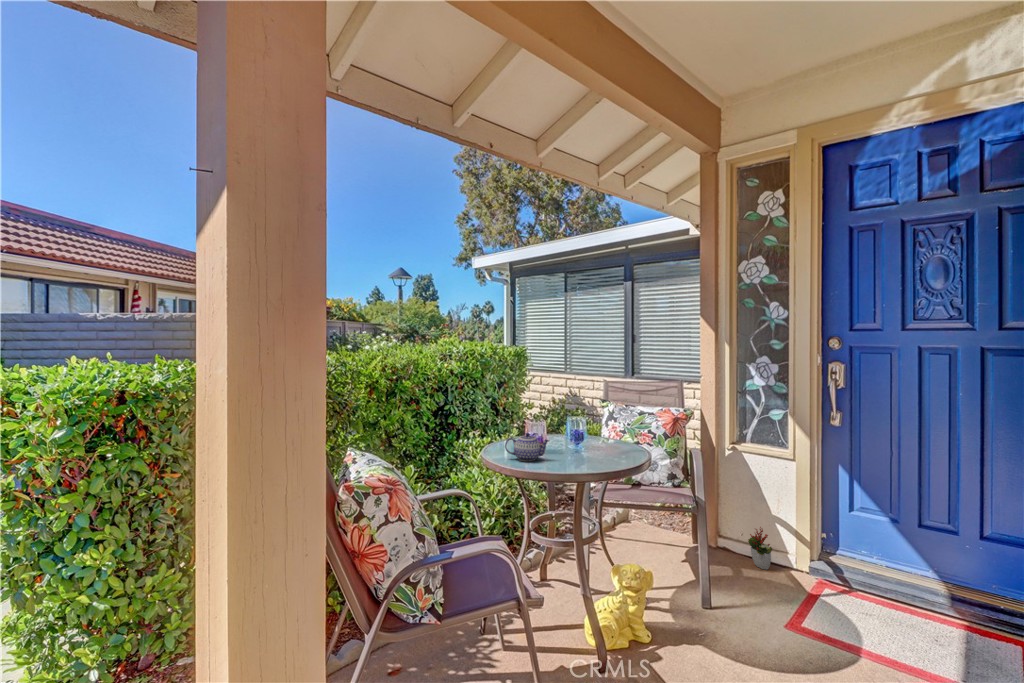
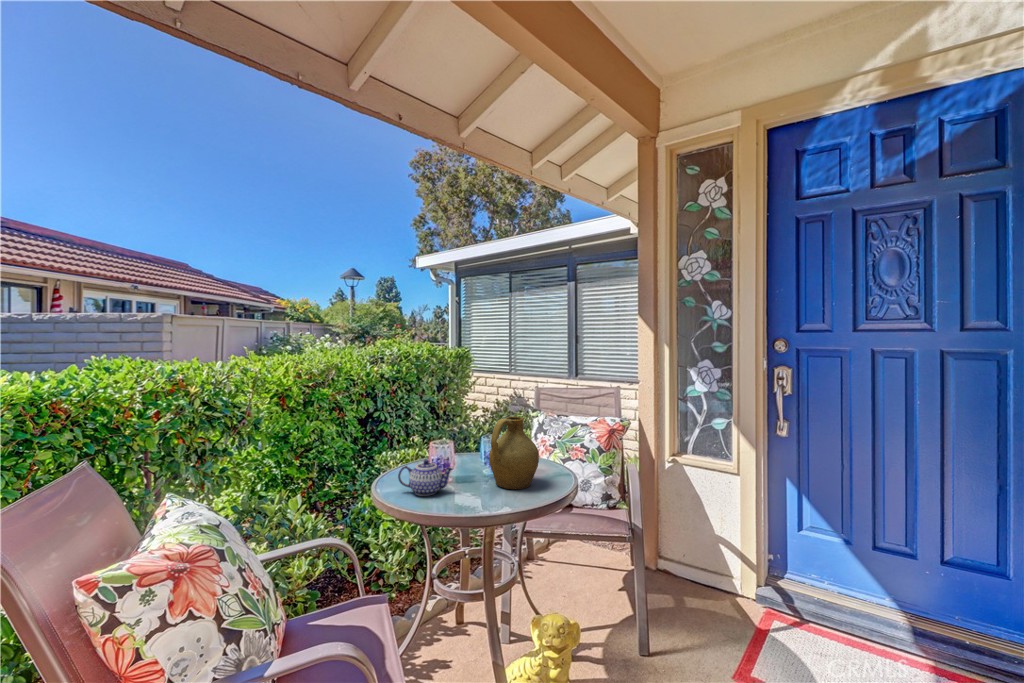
pitcher: none [577,400,618,459] -> present [489,416,539,489]
decorative plant: present [748,527,772,570] -> none [690,548,715,597]

